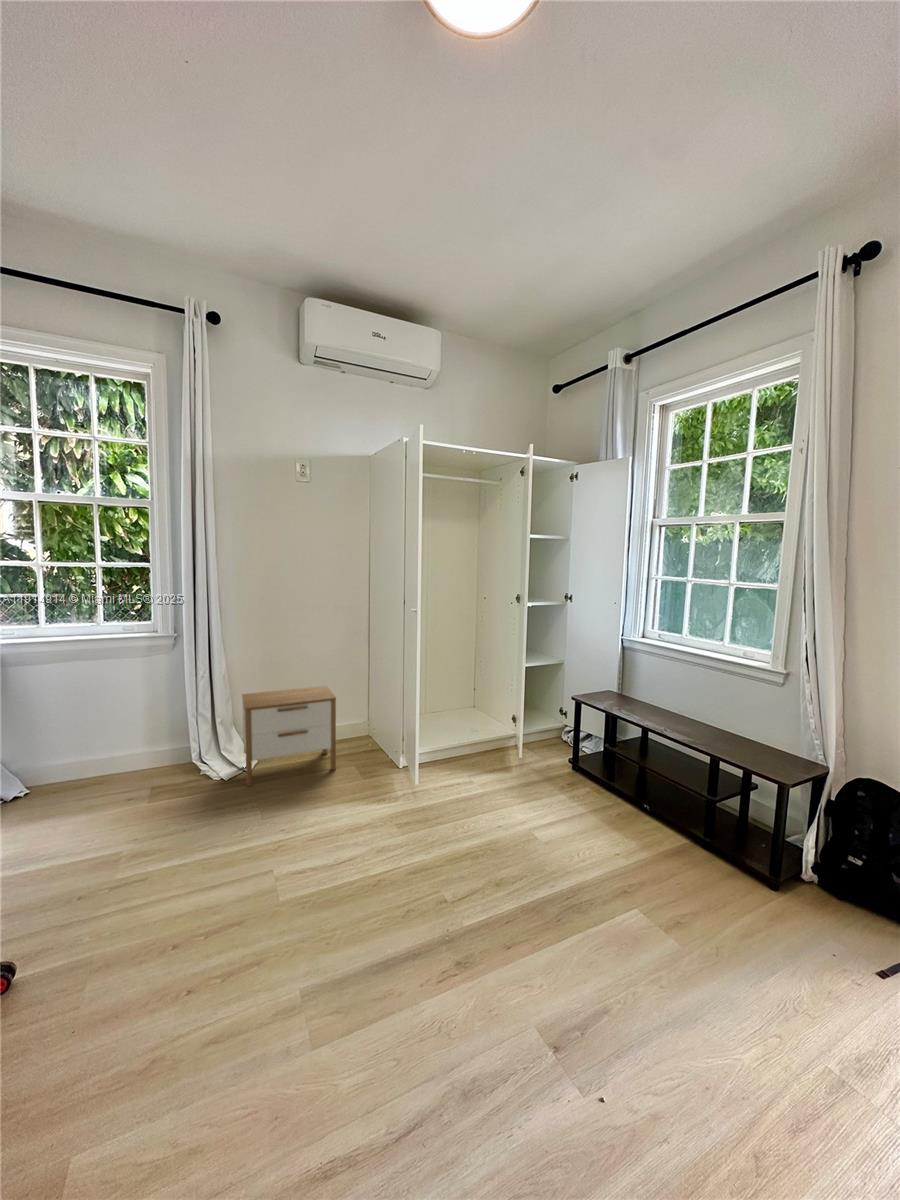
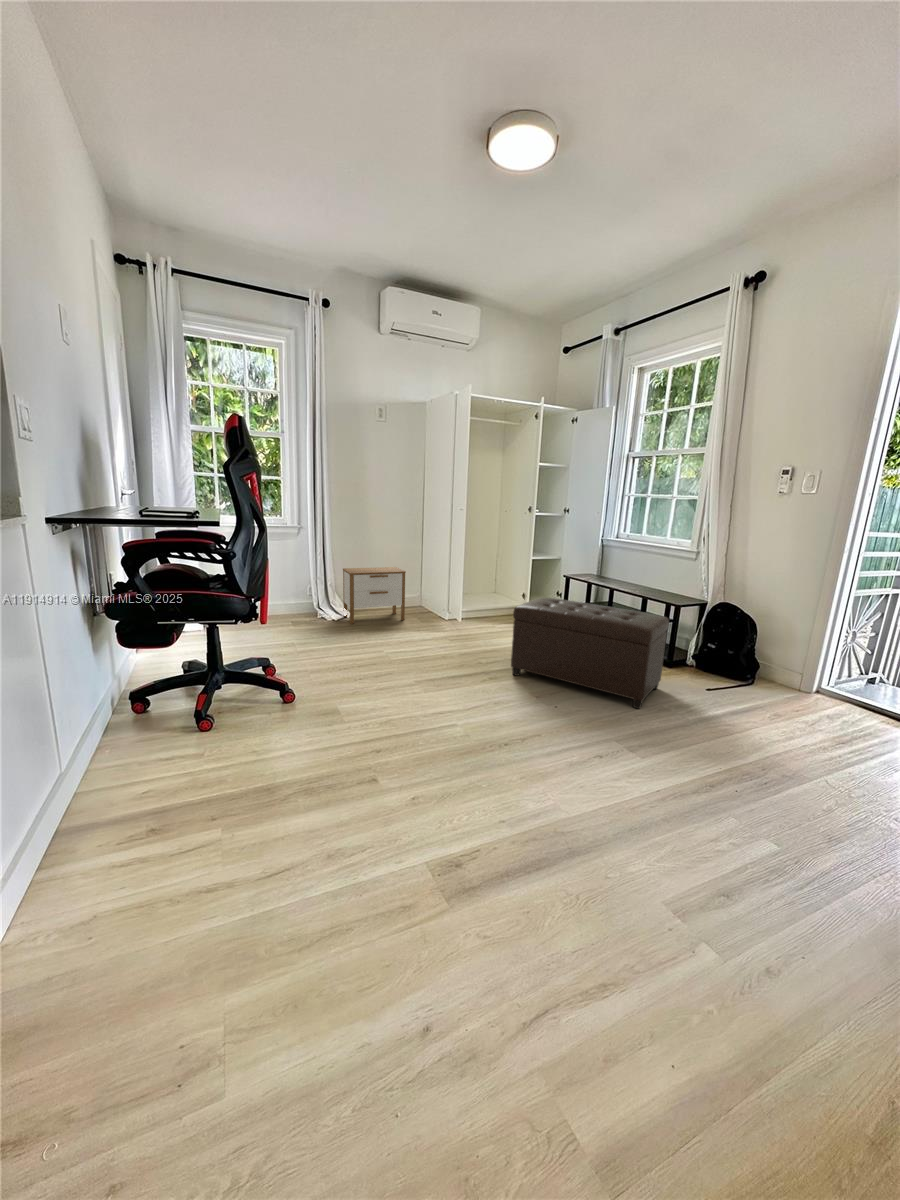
ottoman: none [497,774,822,1114] -> present [511,598,669,709]

